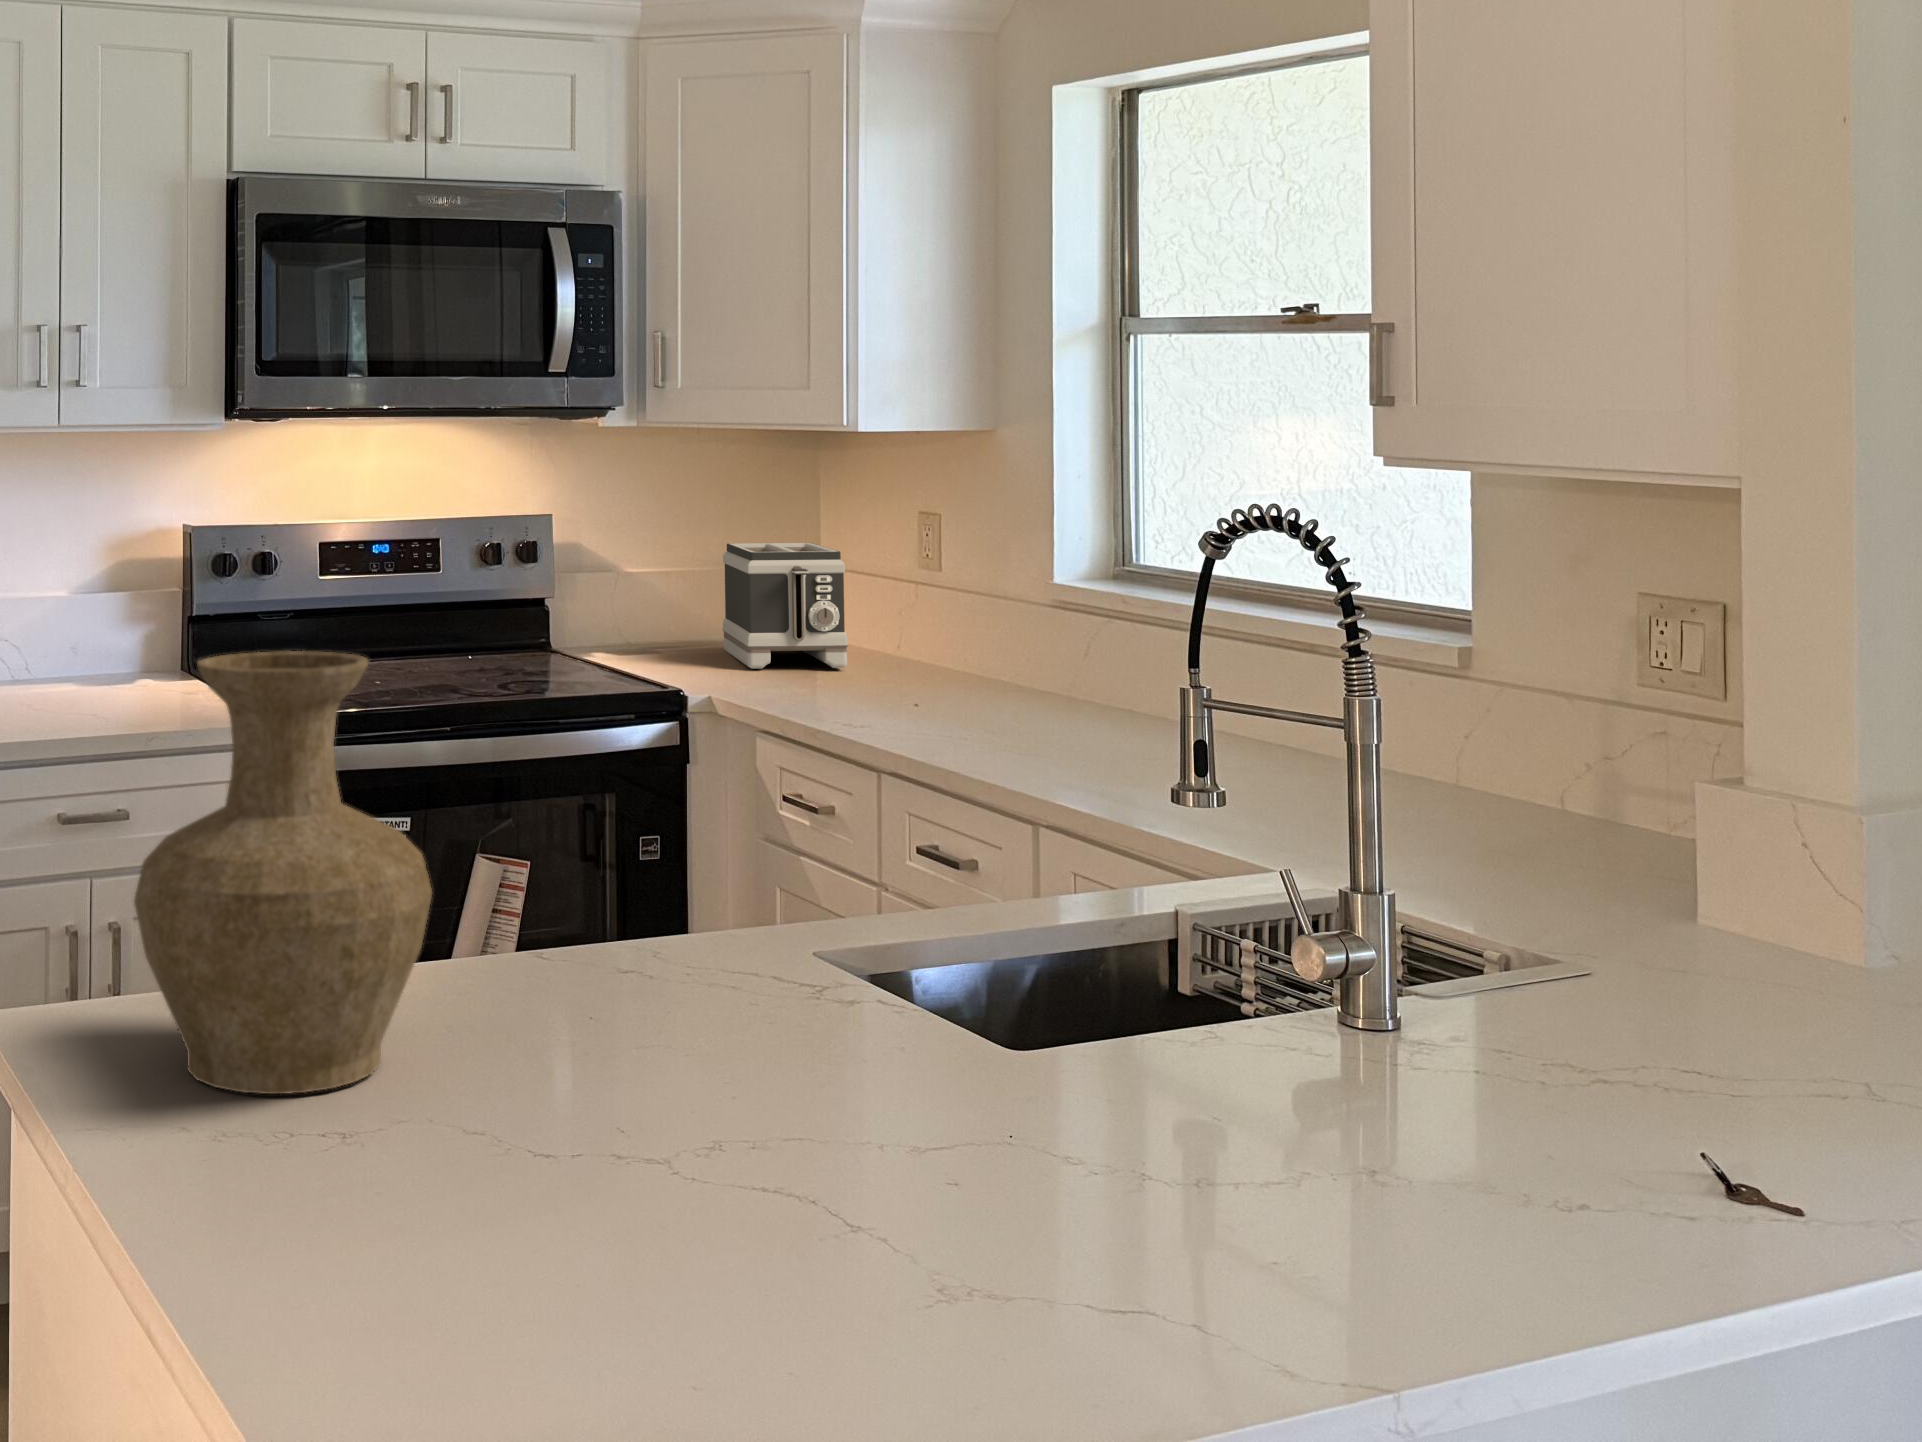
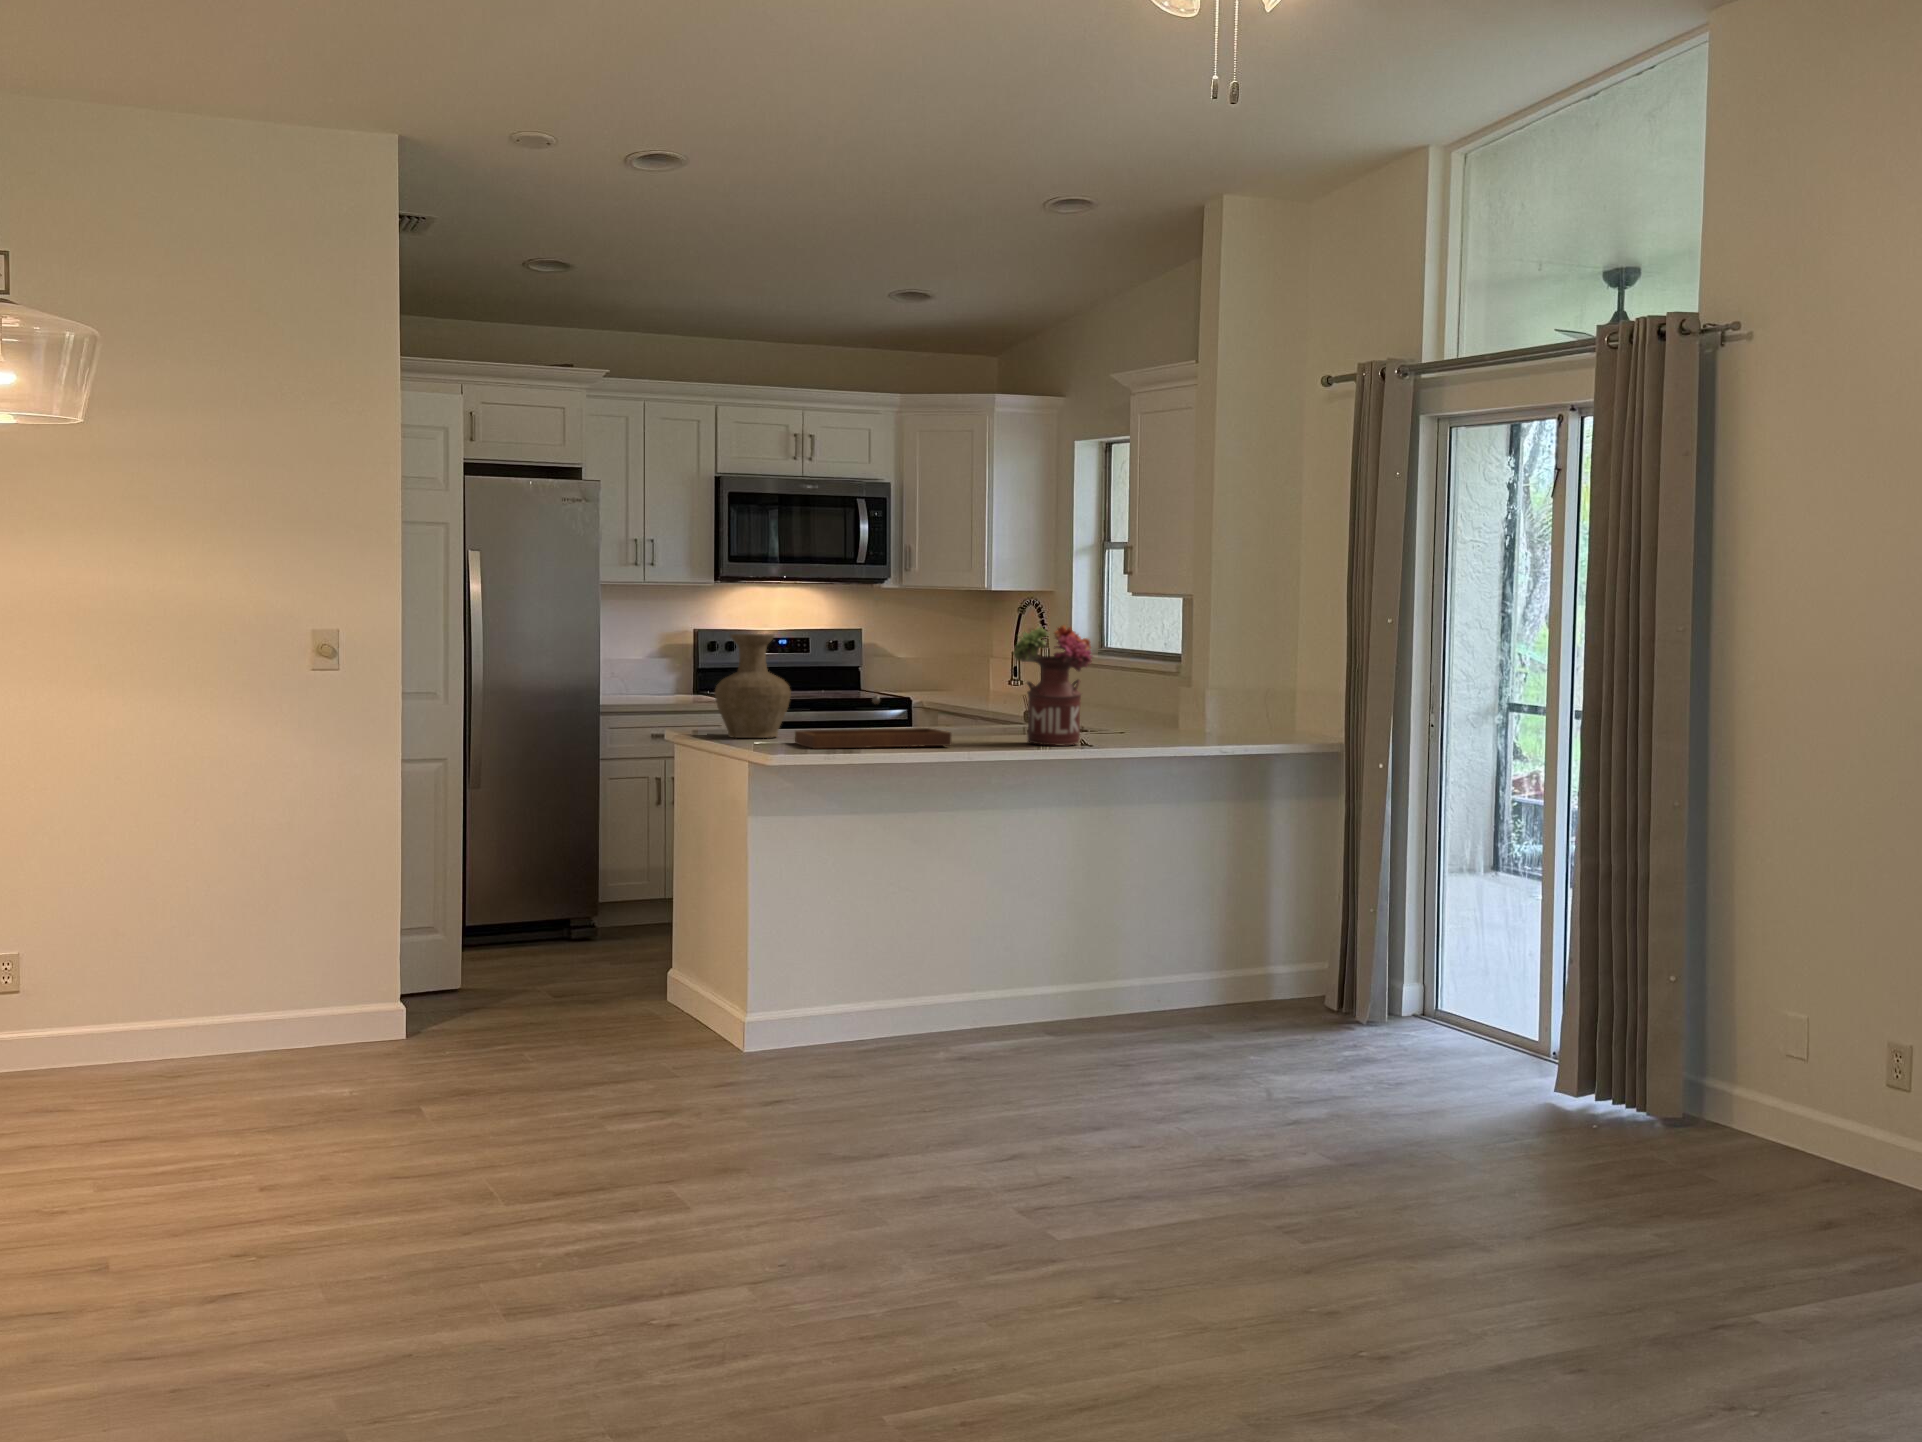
toaster: present [723,543,848,669] -> none [942,644,991,696]
flower arrangement: none [1339,619,1735,1155] -> present [1013,625,1092,745]
tray: none [456,952,1174,1291] -> present [795,696,951,749]

